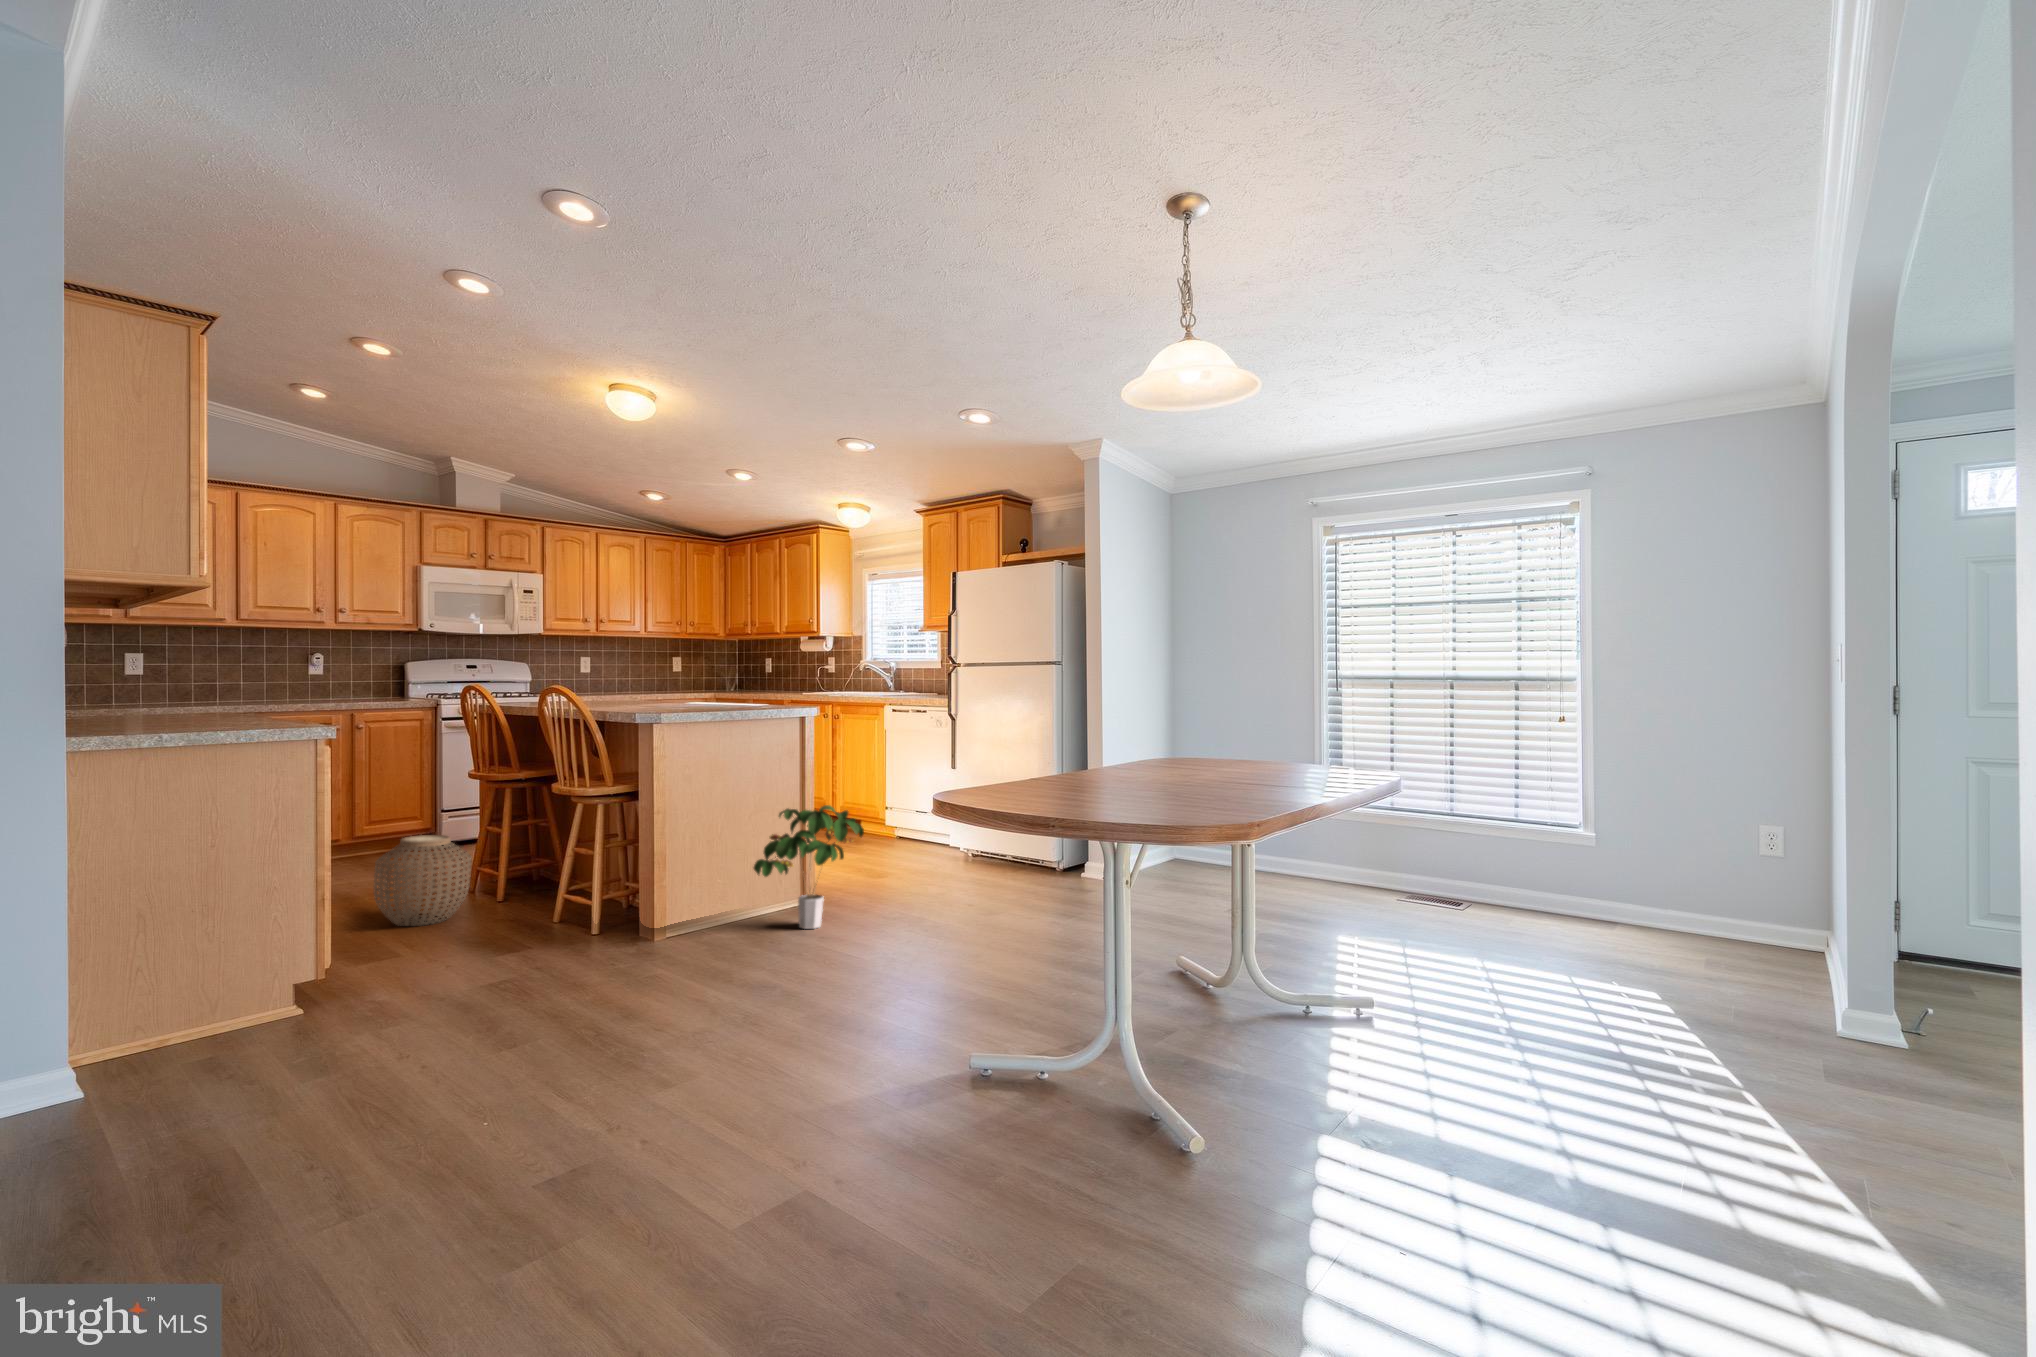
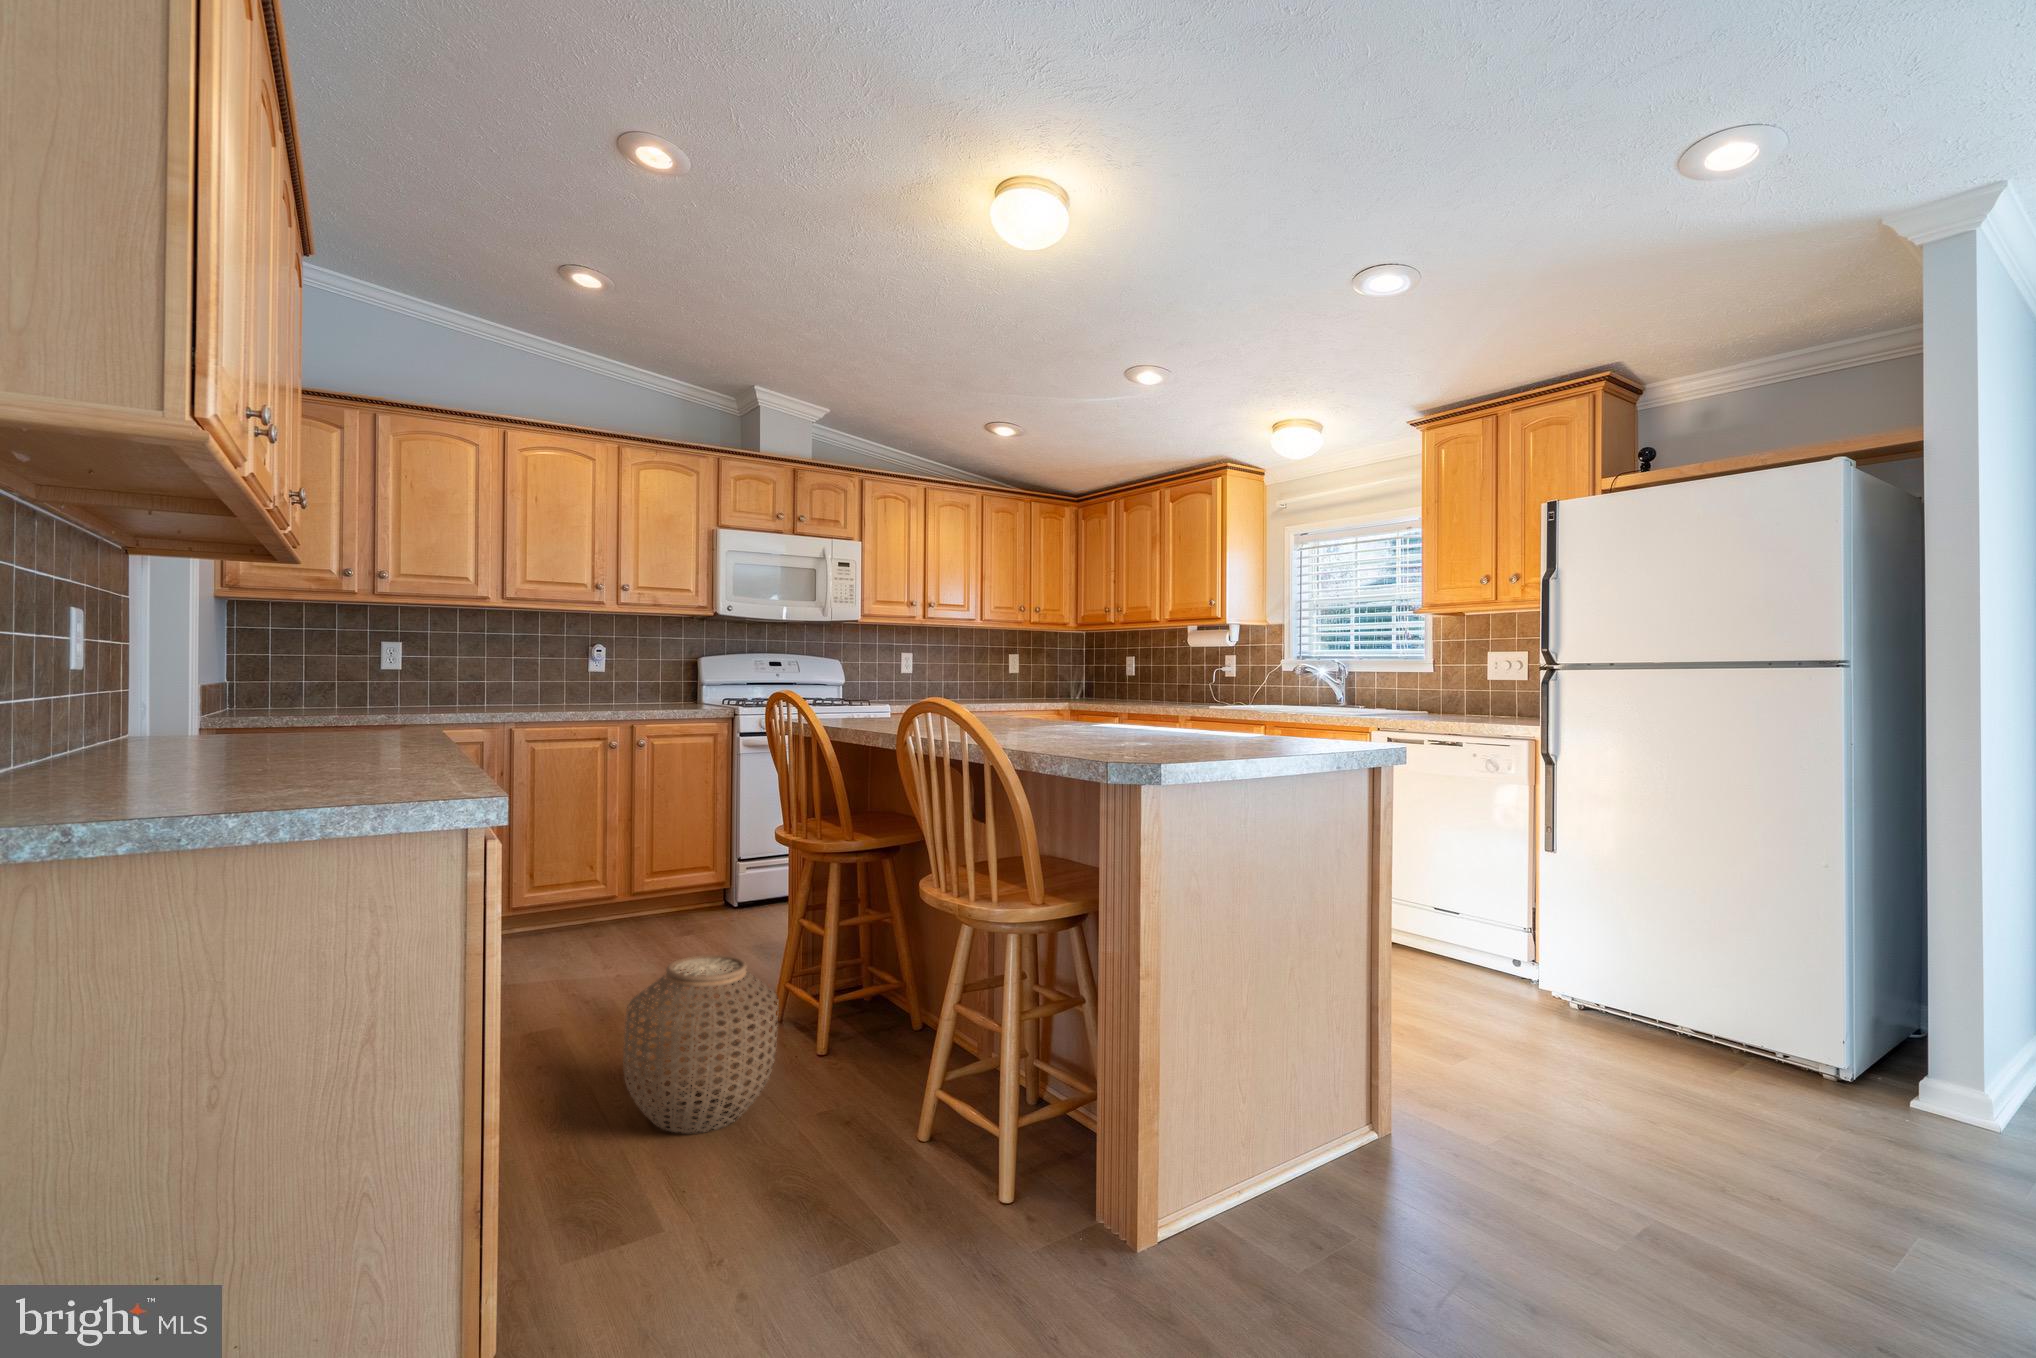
potted plant: present [754,805,864,929] -> none [1364,977,1585,1282]

